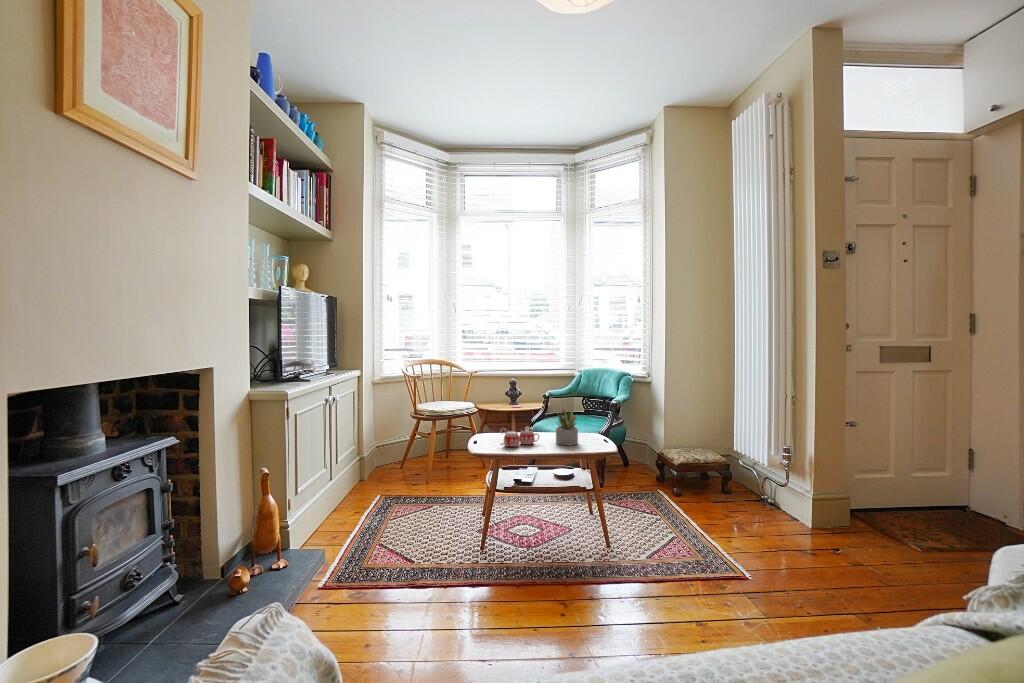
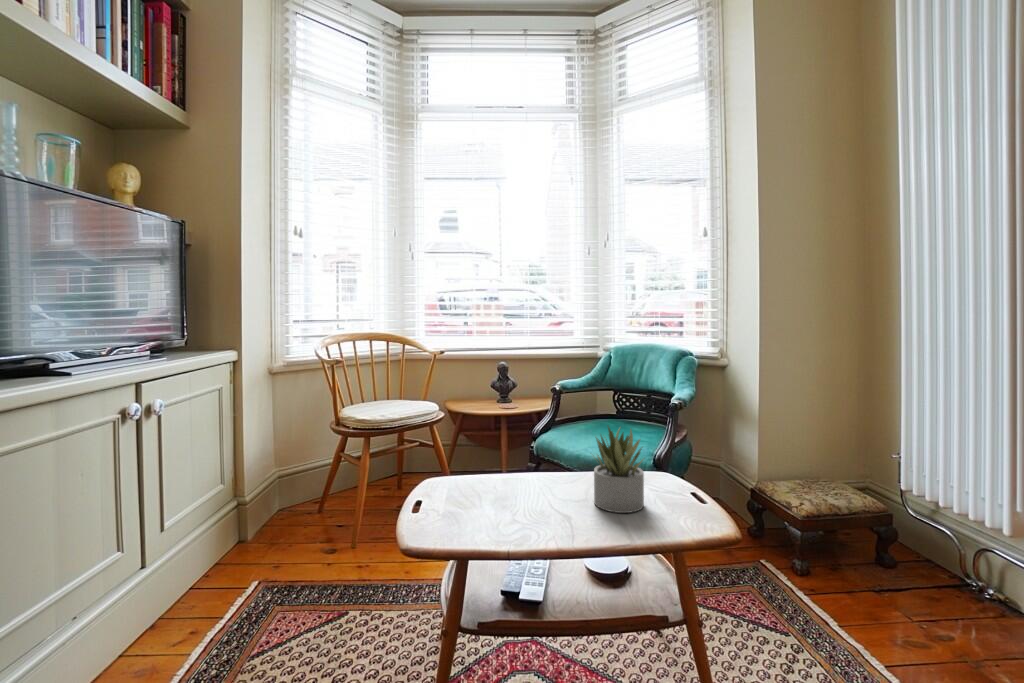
mug: present [501,426,539,447] -> none [470,468,558,522]

